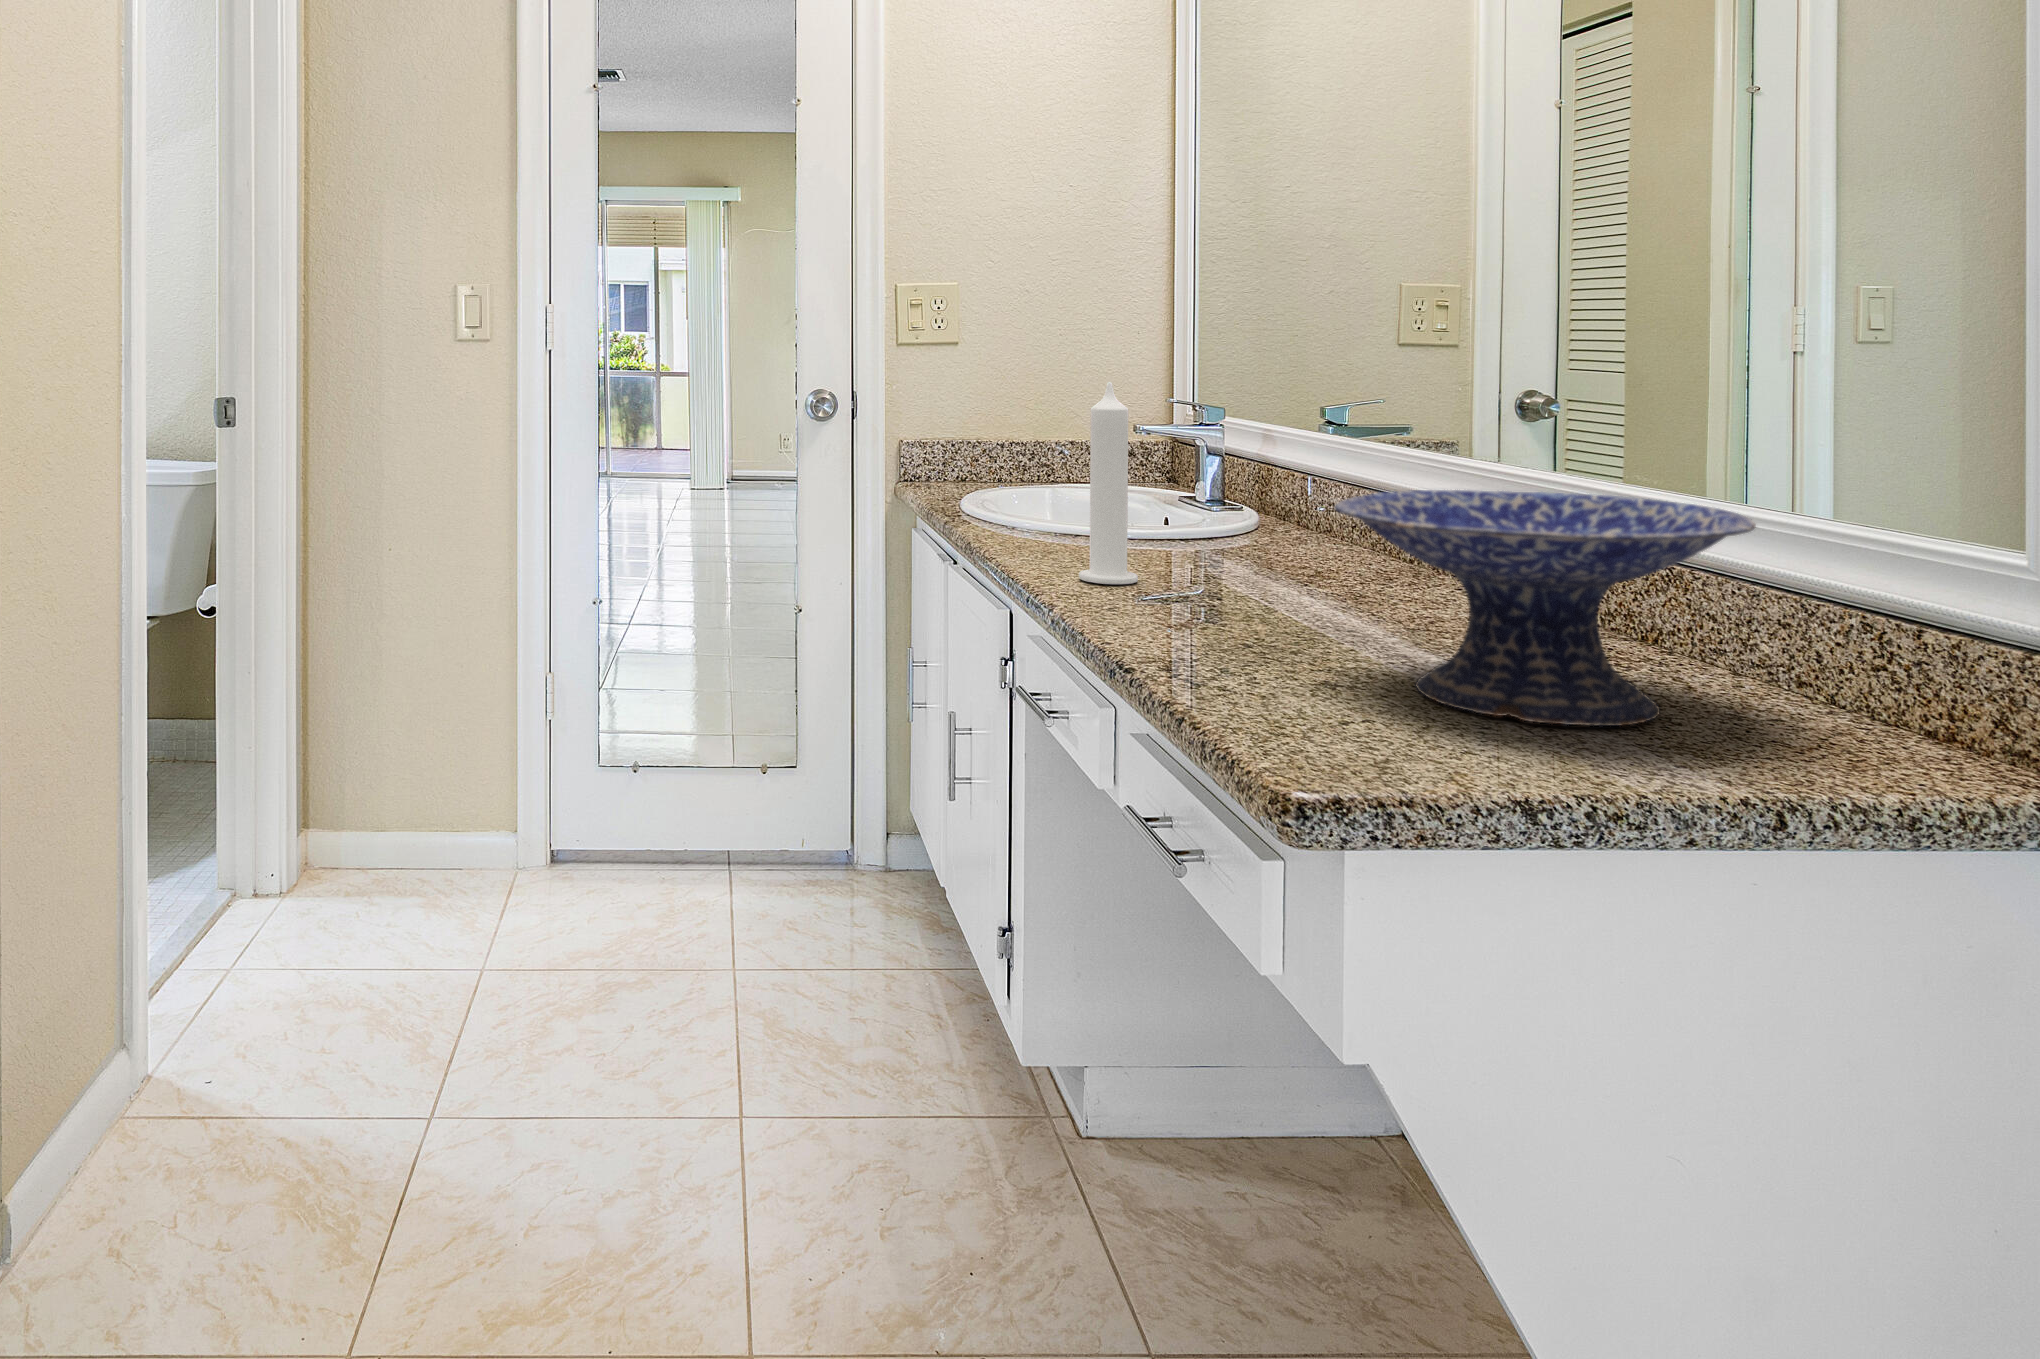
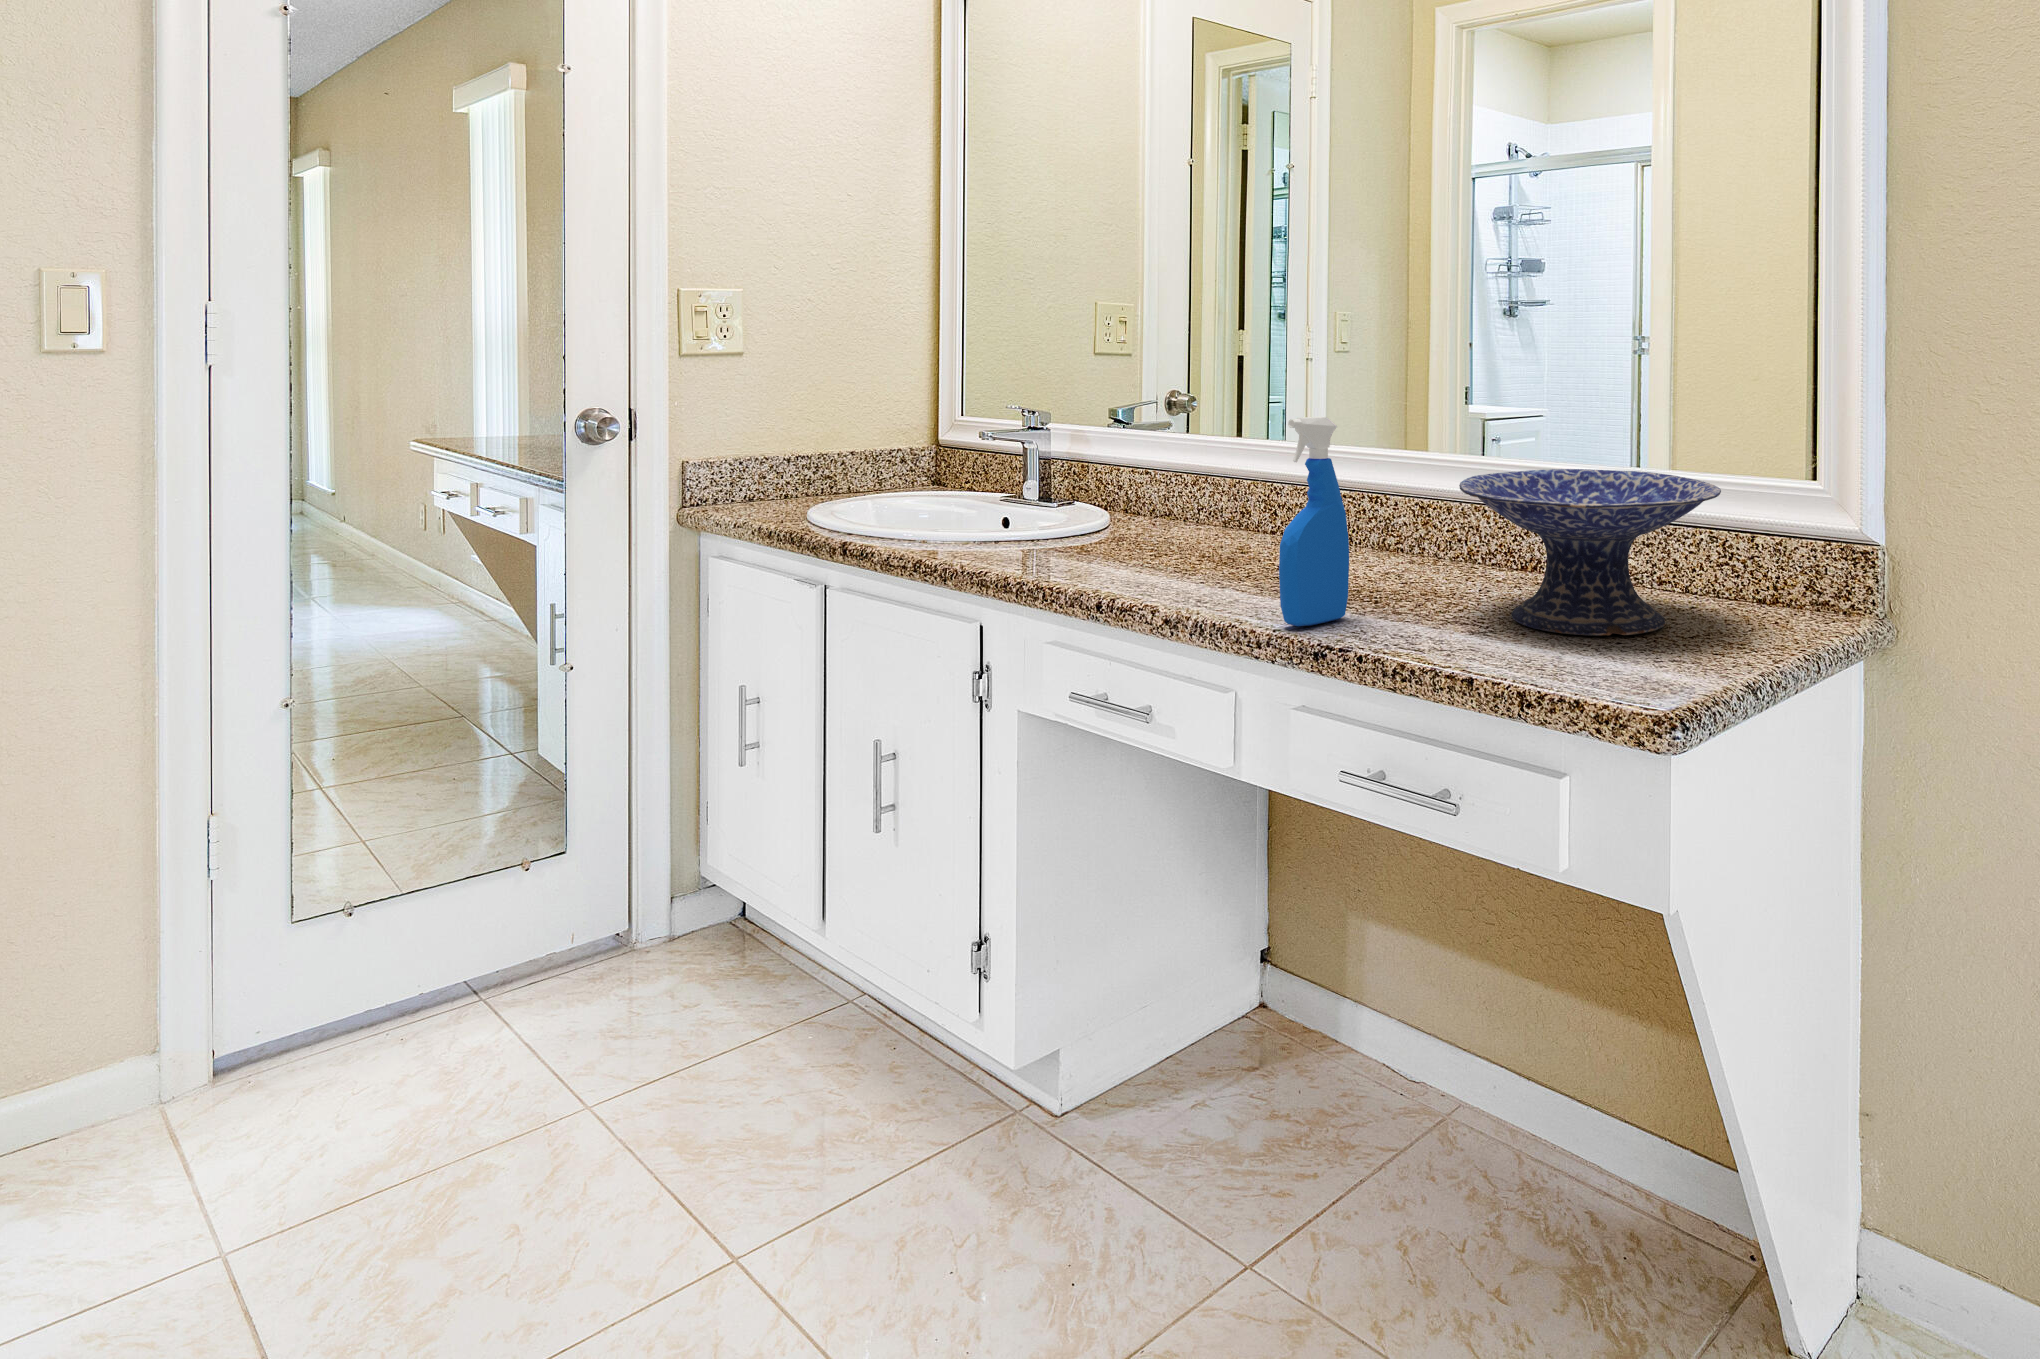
candle: present [1079,382,1138,584] -> none [1107,398,1158,585]
spray bottle: none [1115,399,1227,642] -> present [1279,417,1349,626]

